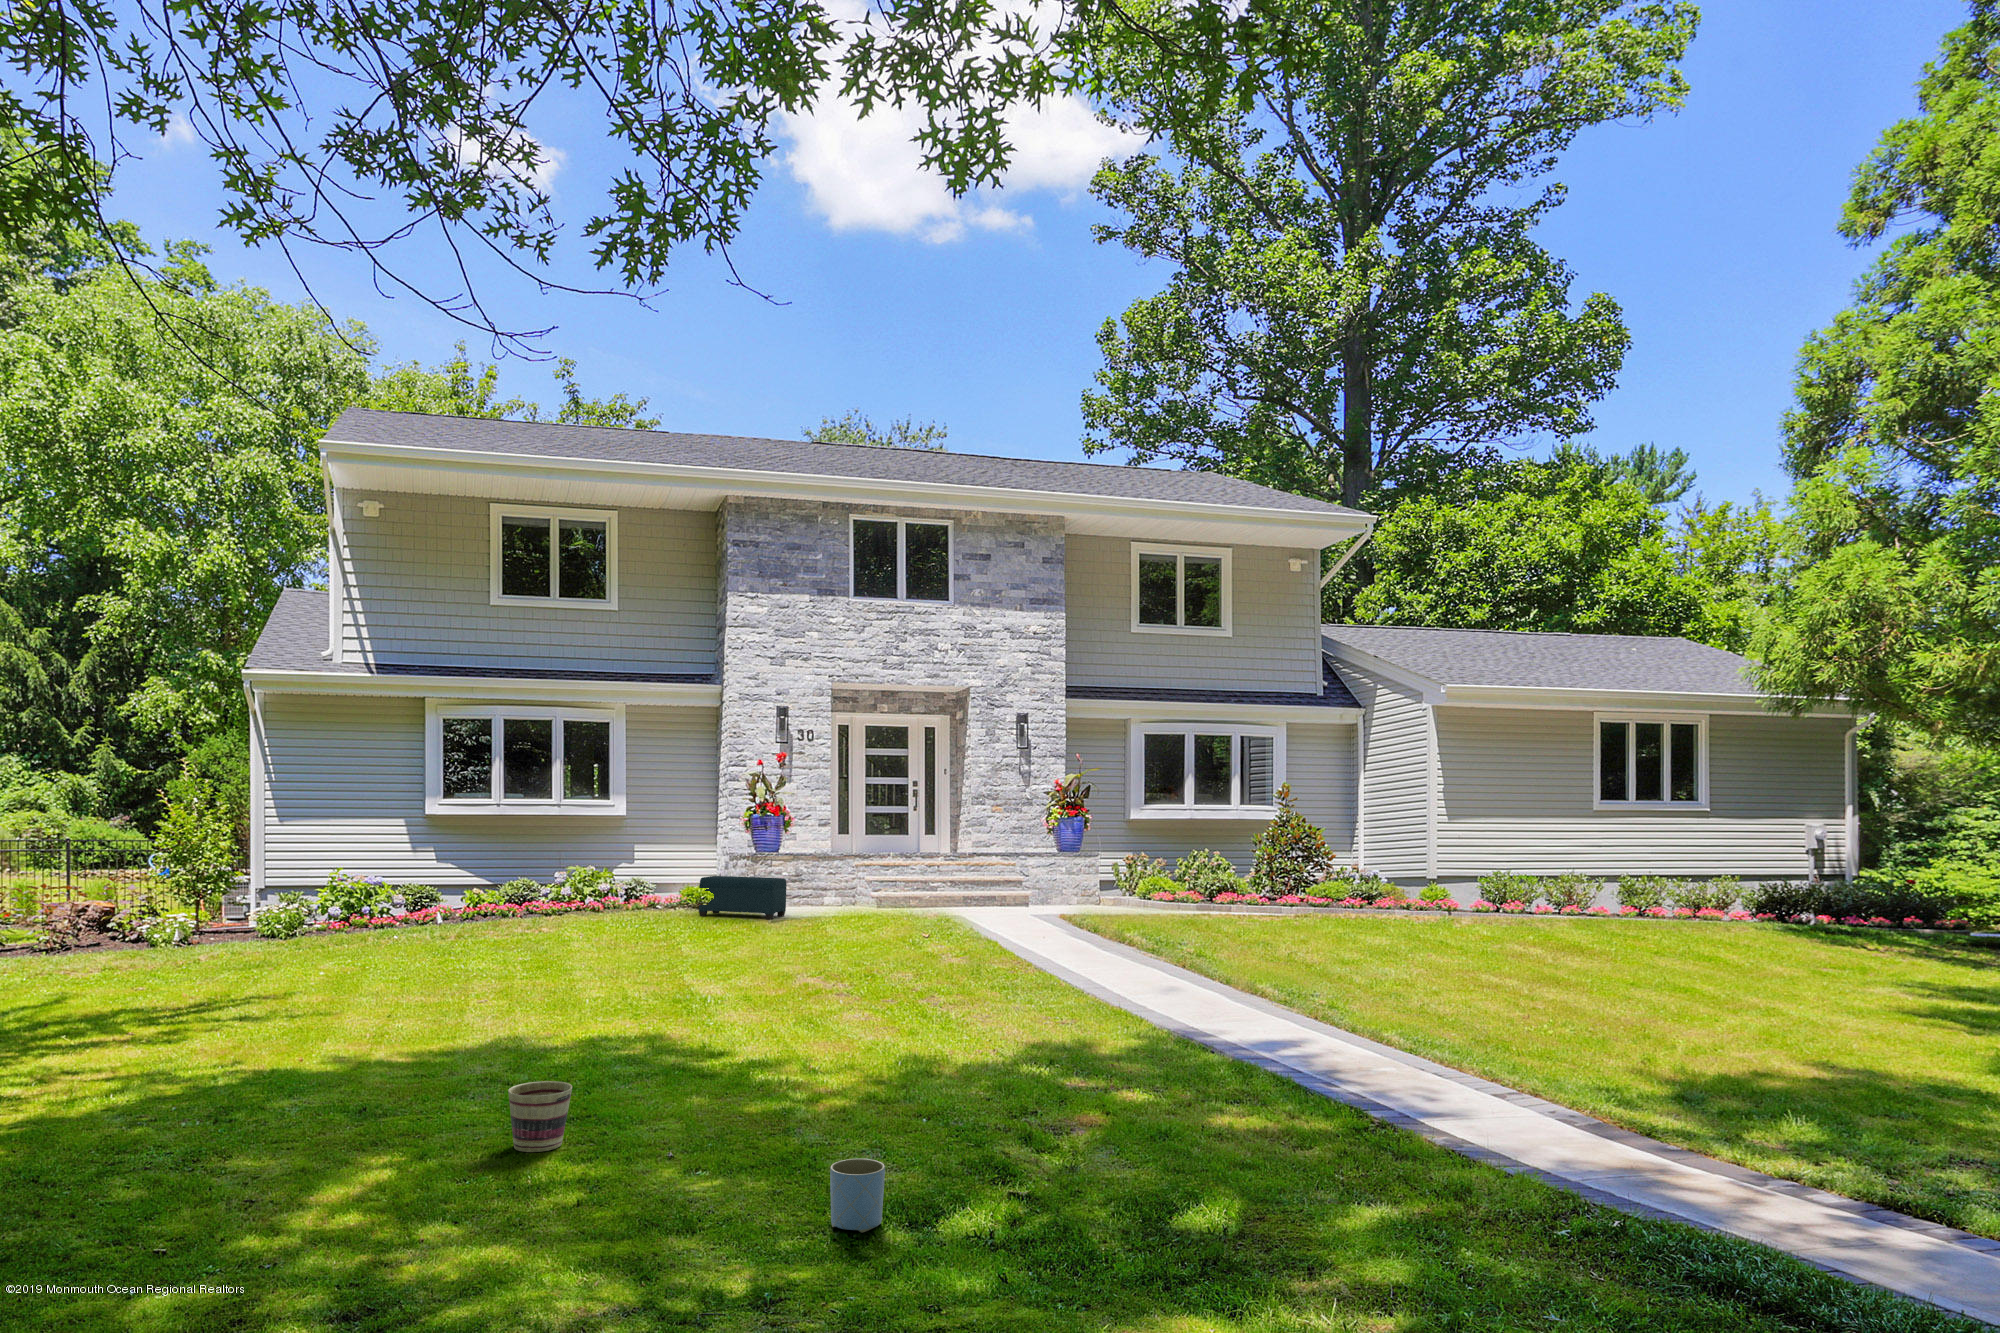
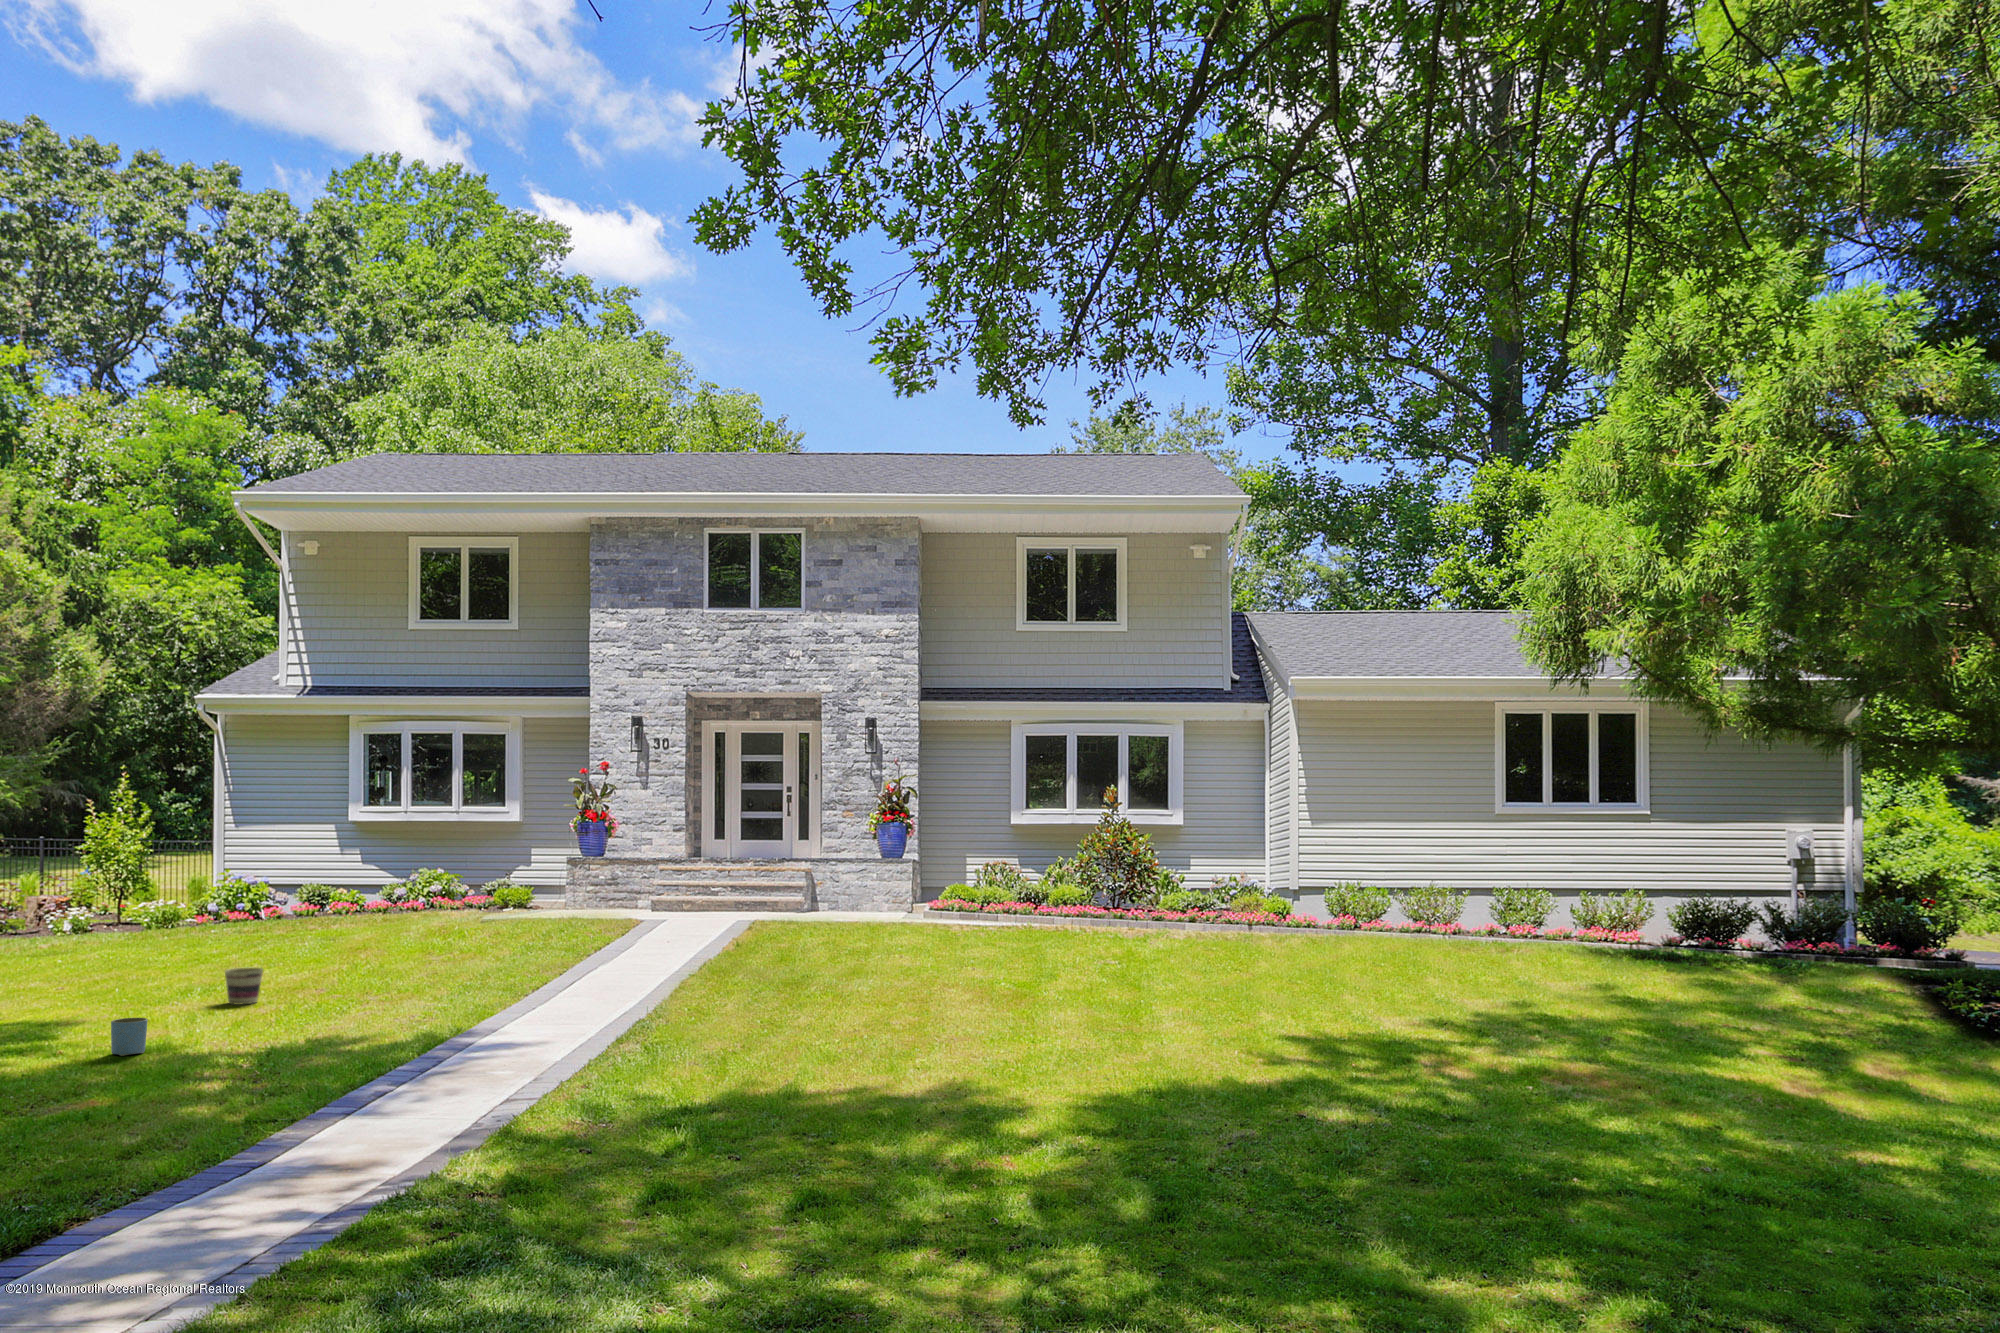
bench: present [699,876,787,919] -> none [544,869,619,907]
basket: present [508,1081,572,1152] -> present [225,968,263,1005]

